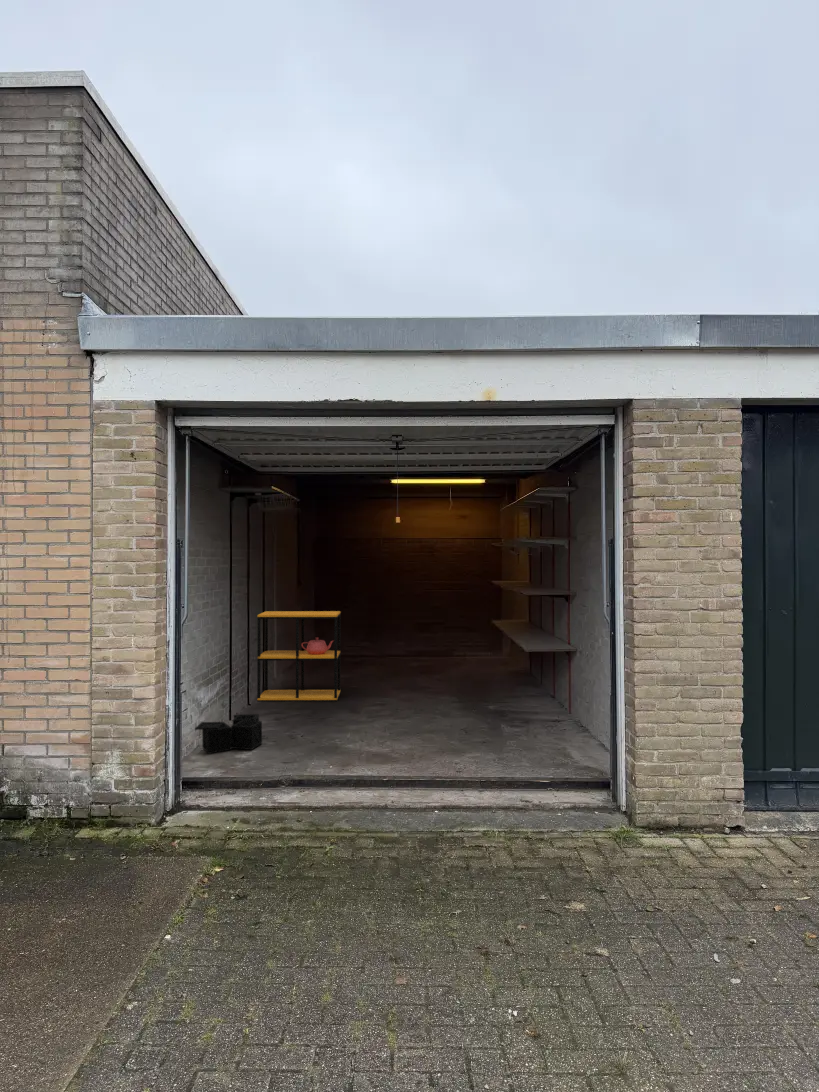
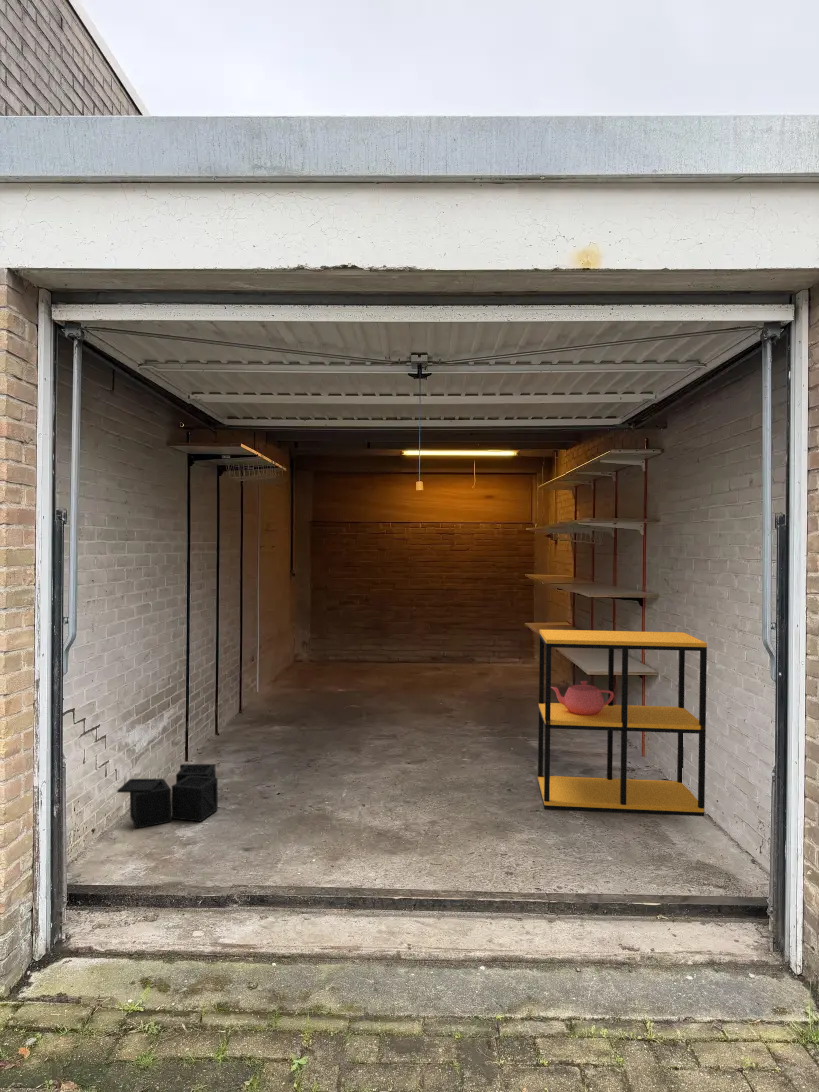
shelving unit: present [257,611,340,702] -> present [538,629,707,816]

